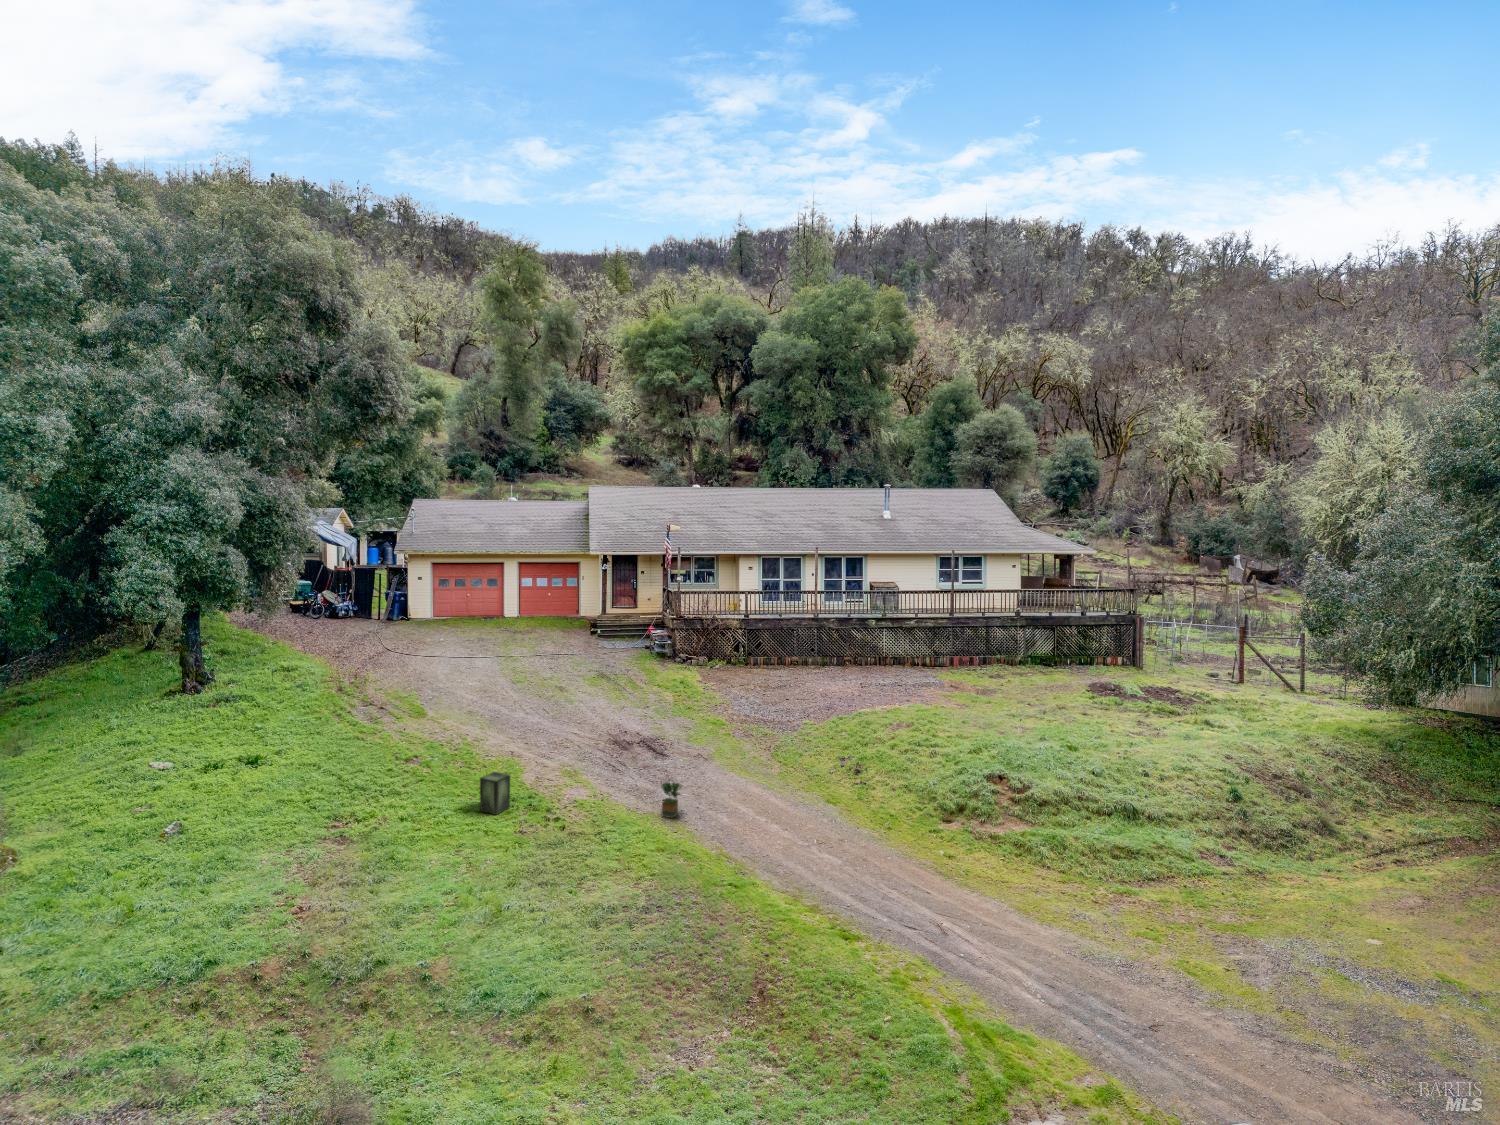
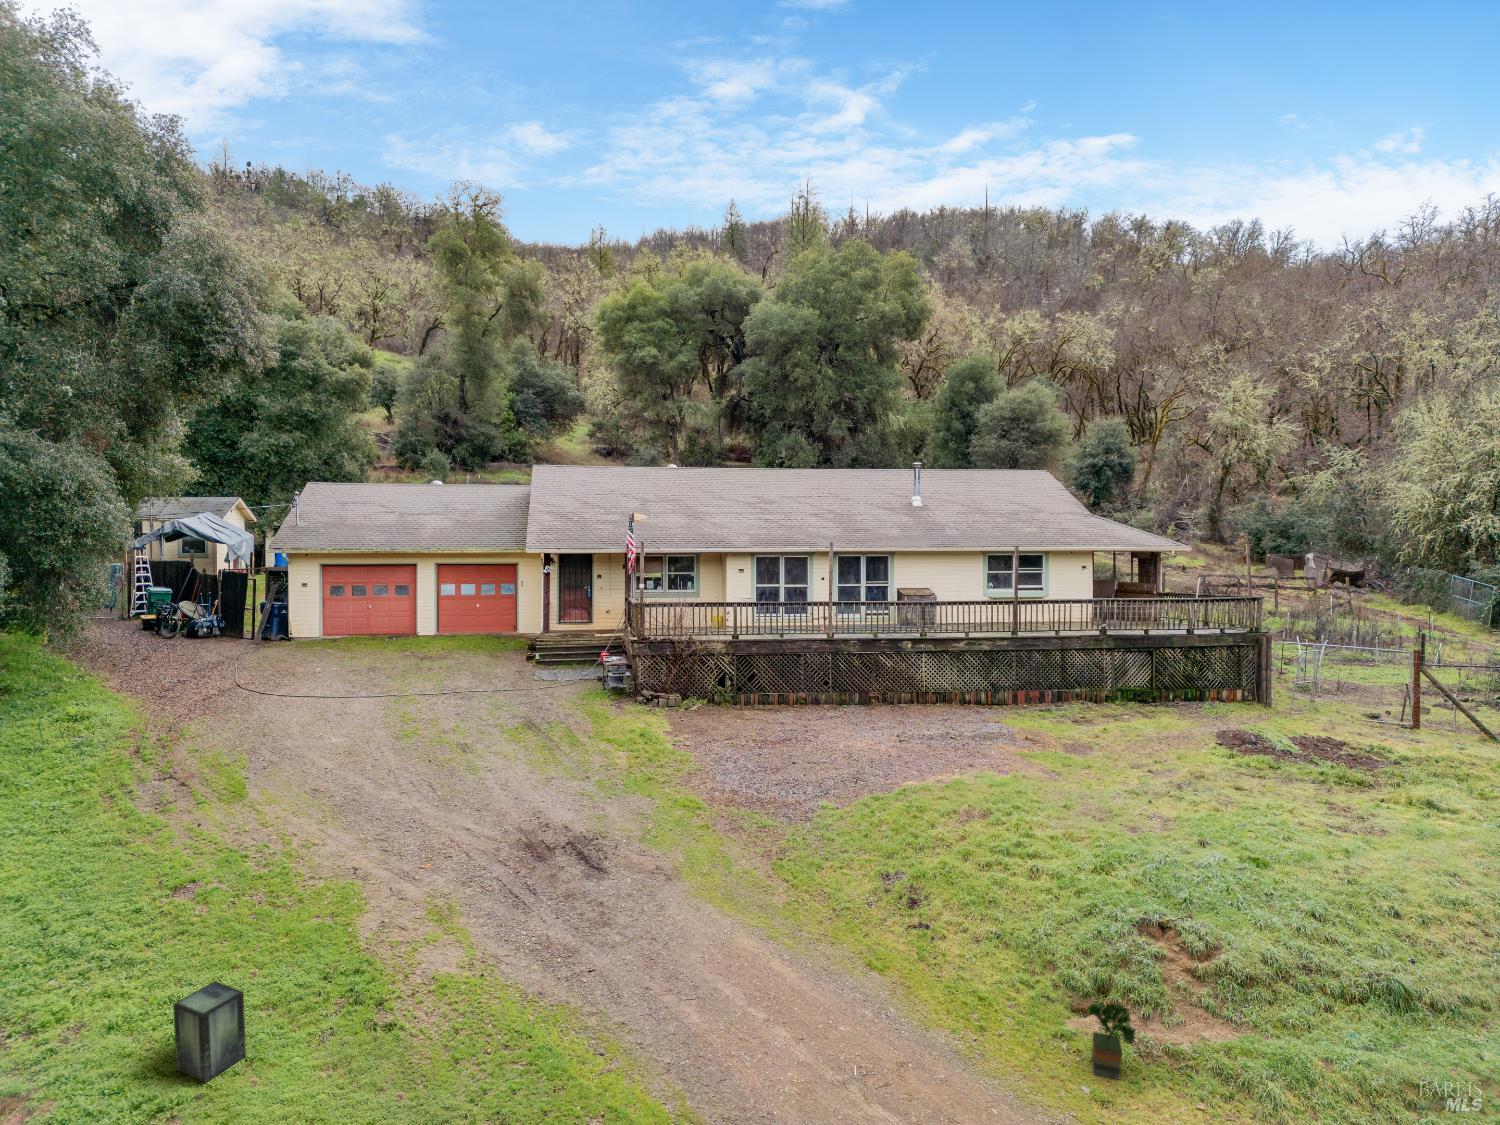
potted tree: present [661,782,682,818] -> present [1087,1003,1135,1080]

